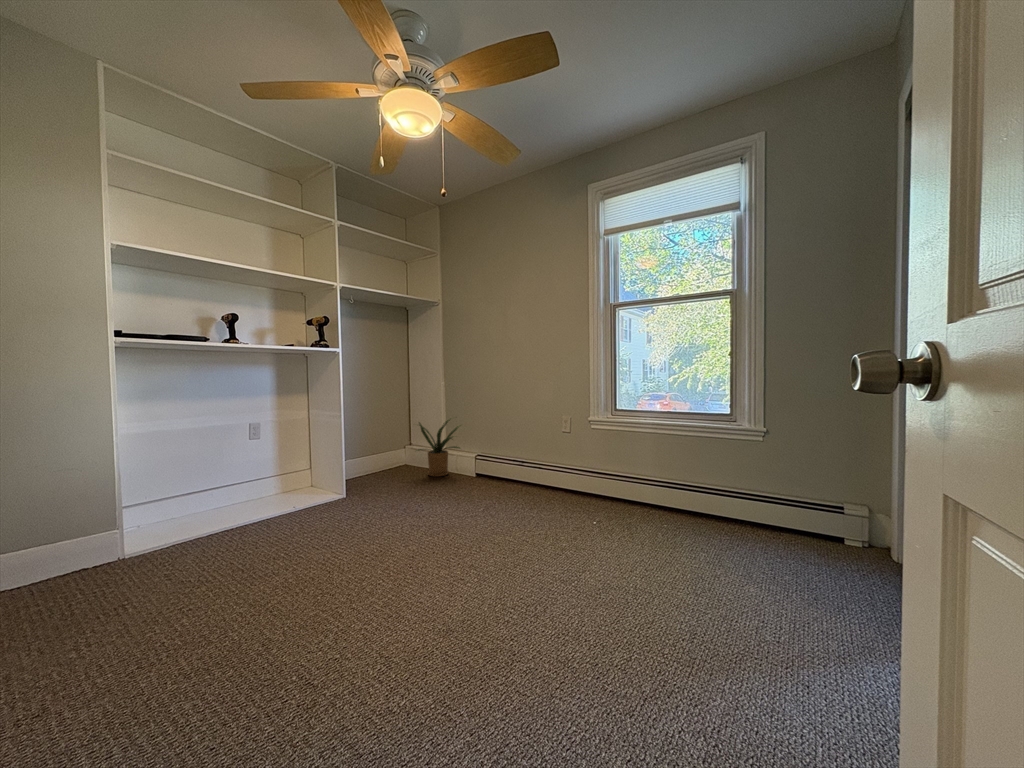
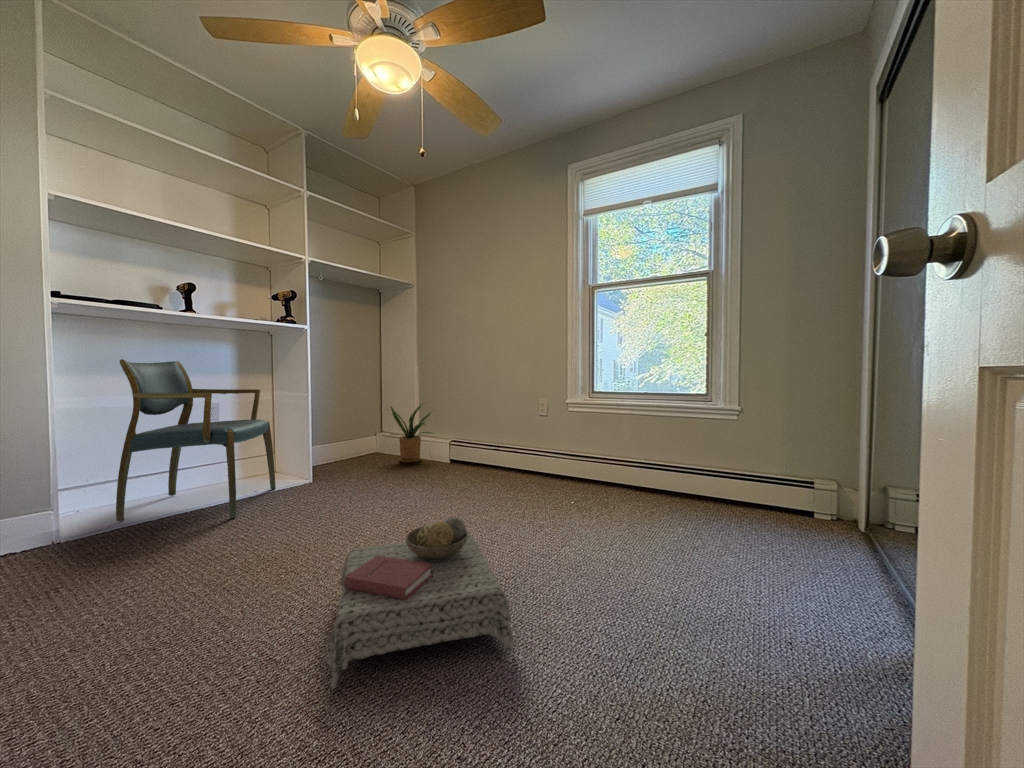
armchair: none [171,386,312,539] -> present [116,359,276,522]
ottoman: none [357,550,532,720] -> present [325,517,514,690]

